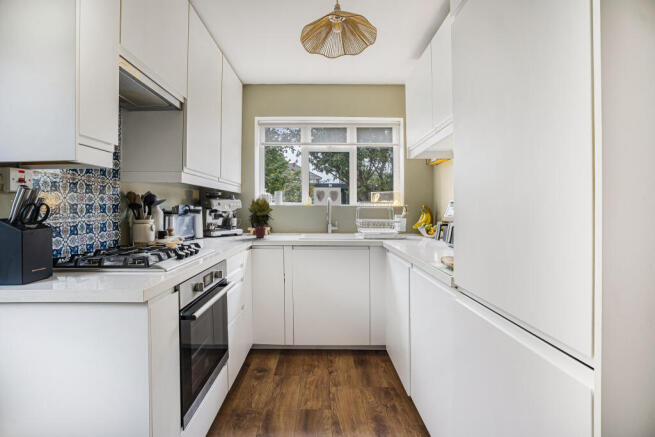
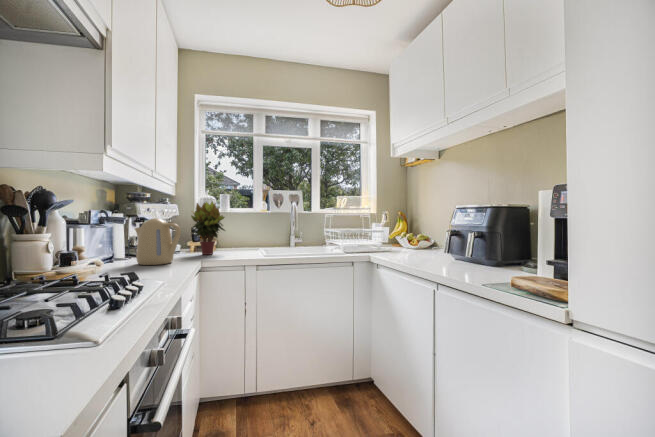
kettle: none [207,210,237,243] -> present [135,218,181,265]

